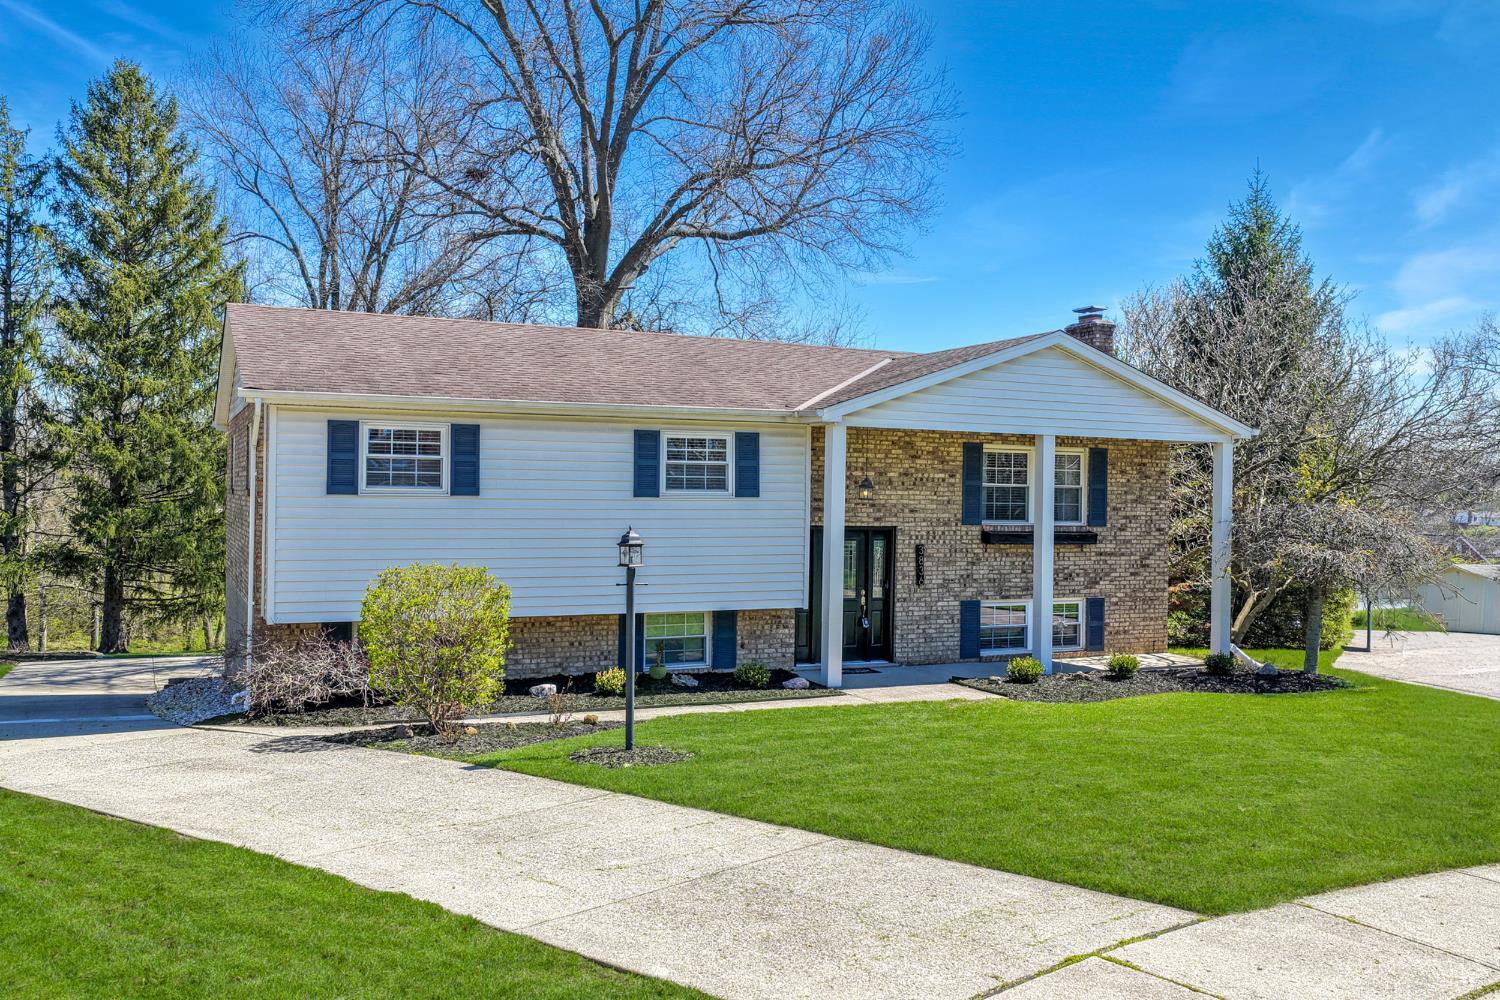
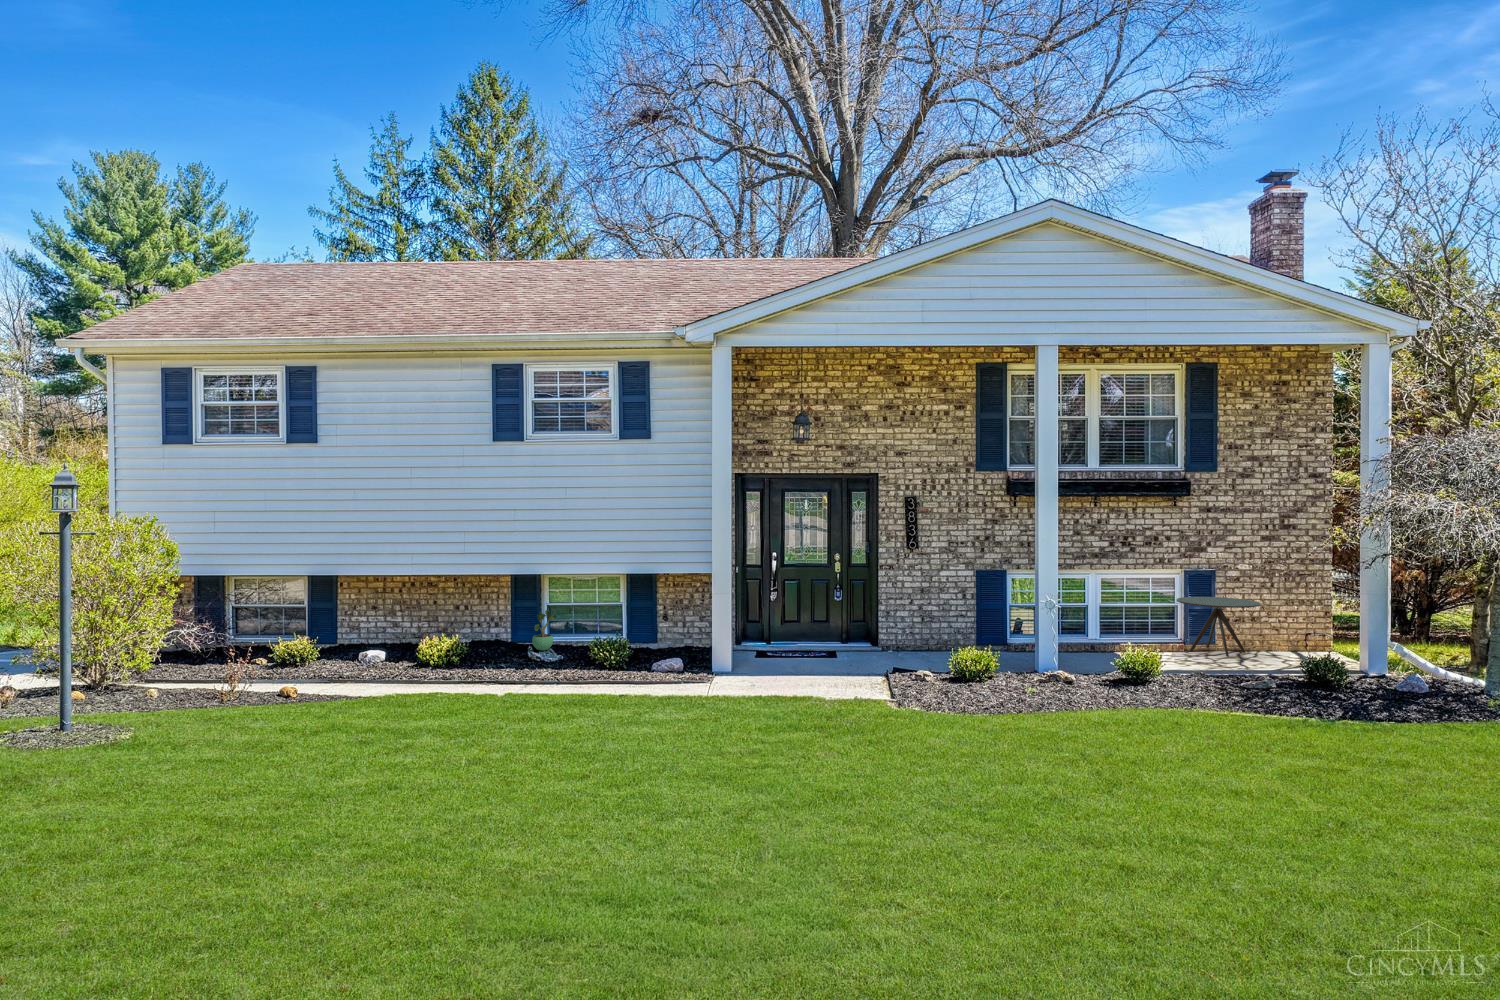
round table: none [1087,617,1143,659] -> present [1177,597,1261,657]

